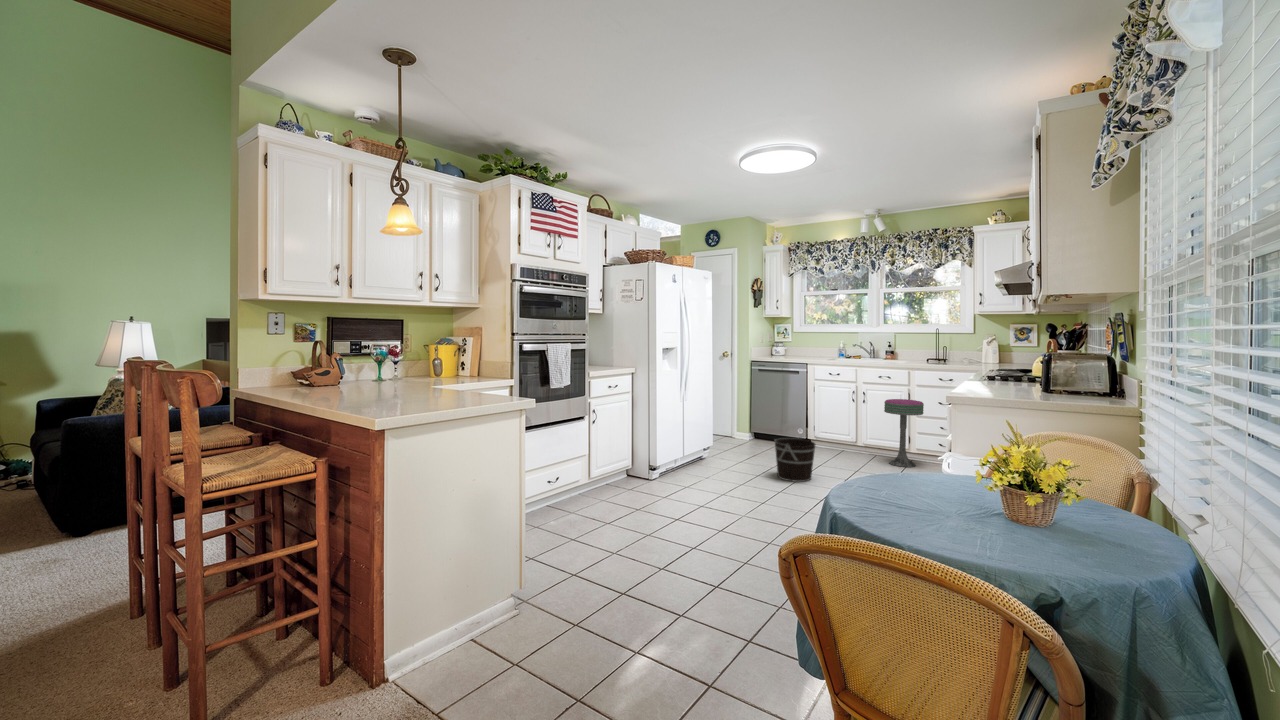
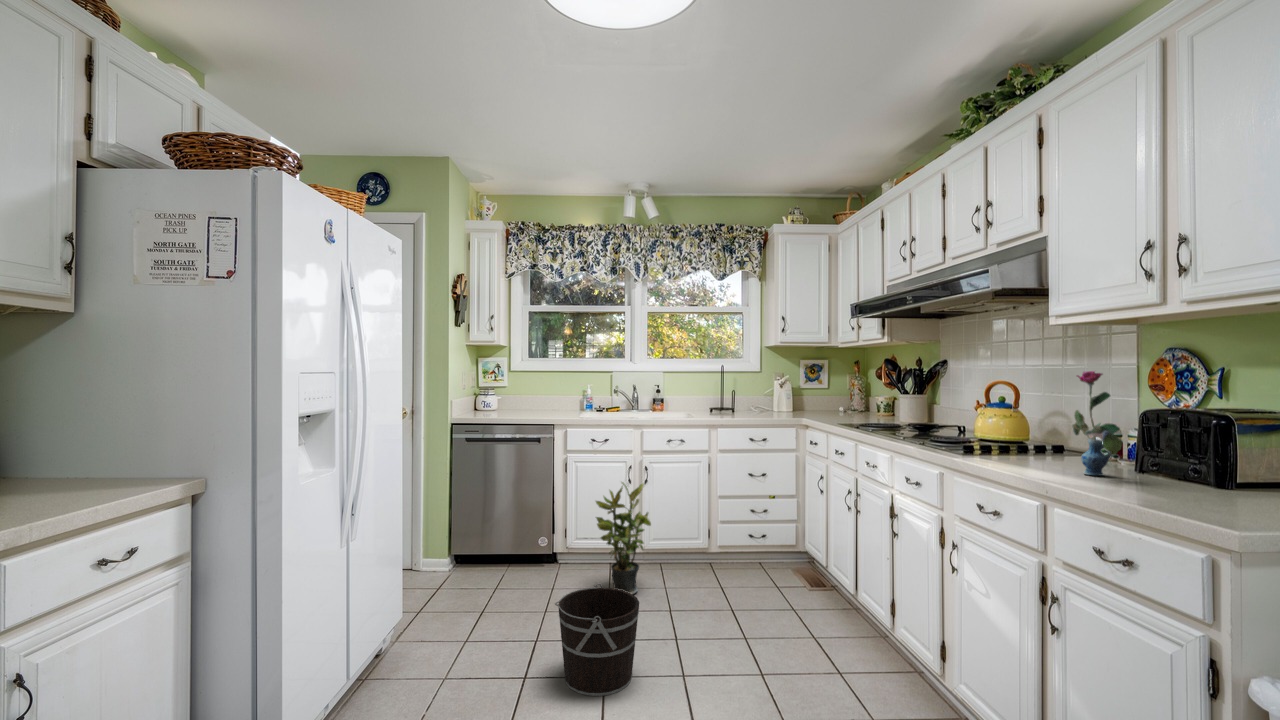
vase: none [996,326,1020,381] -> present [1073,371,1122,475]
potted plant: none [819,397,856,461] -> present [596,482,651,594]
bar stool: present [884,399,924,467] -> none [687,475,743,586]

